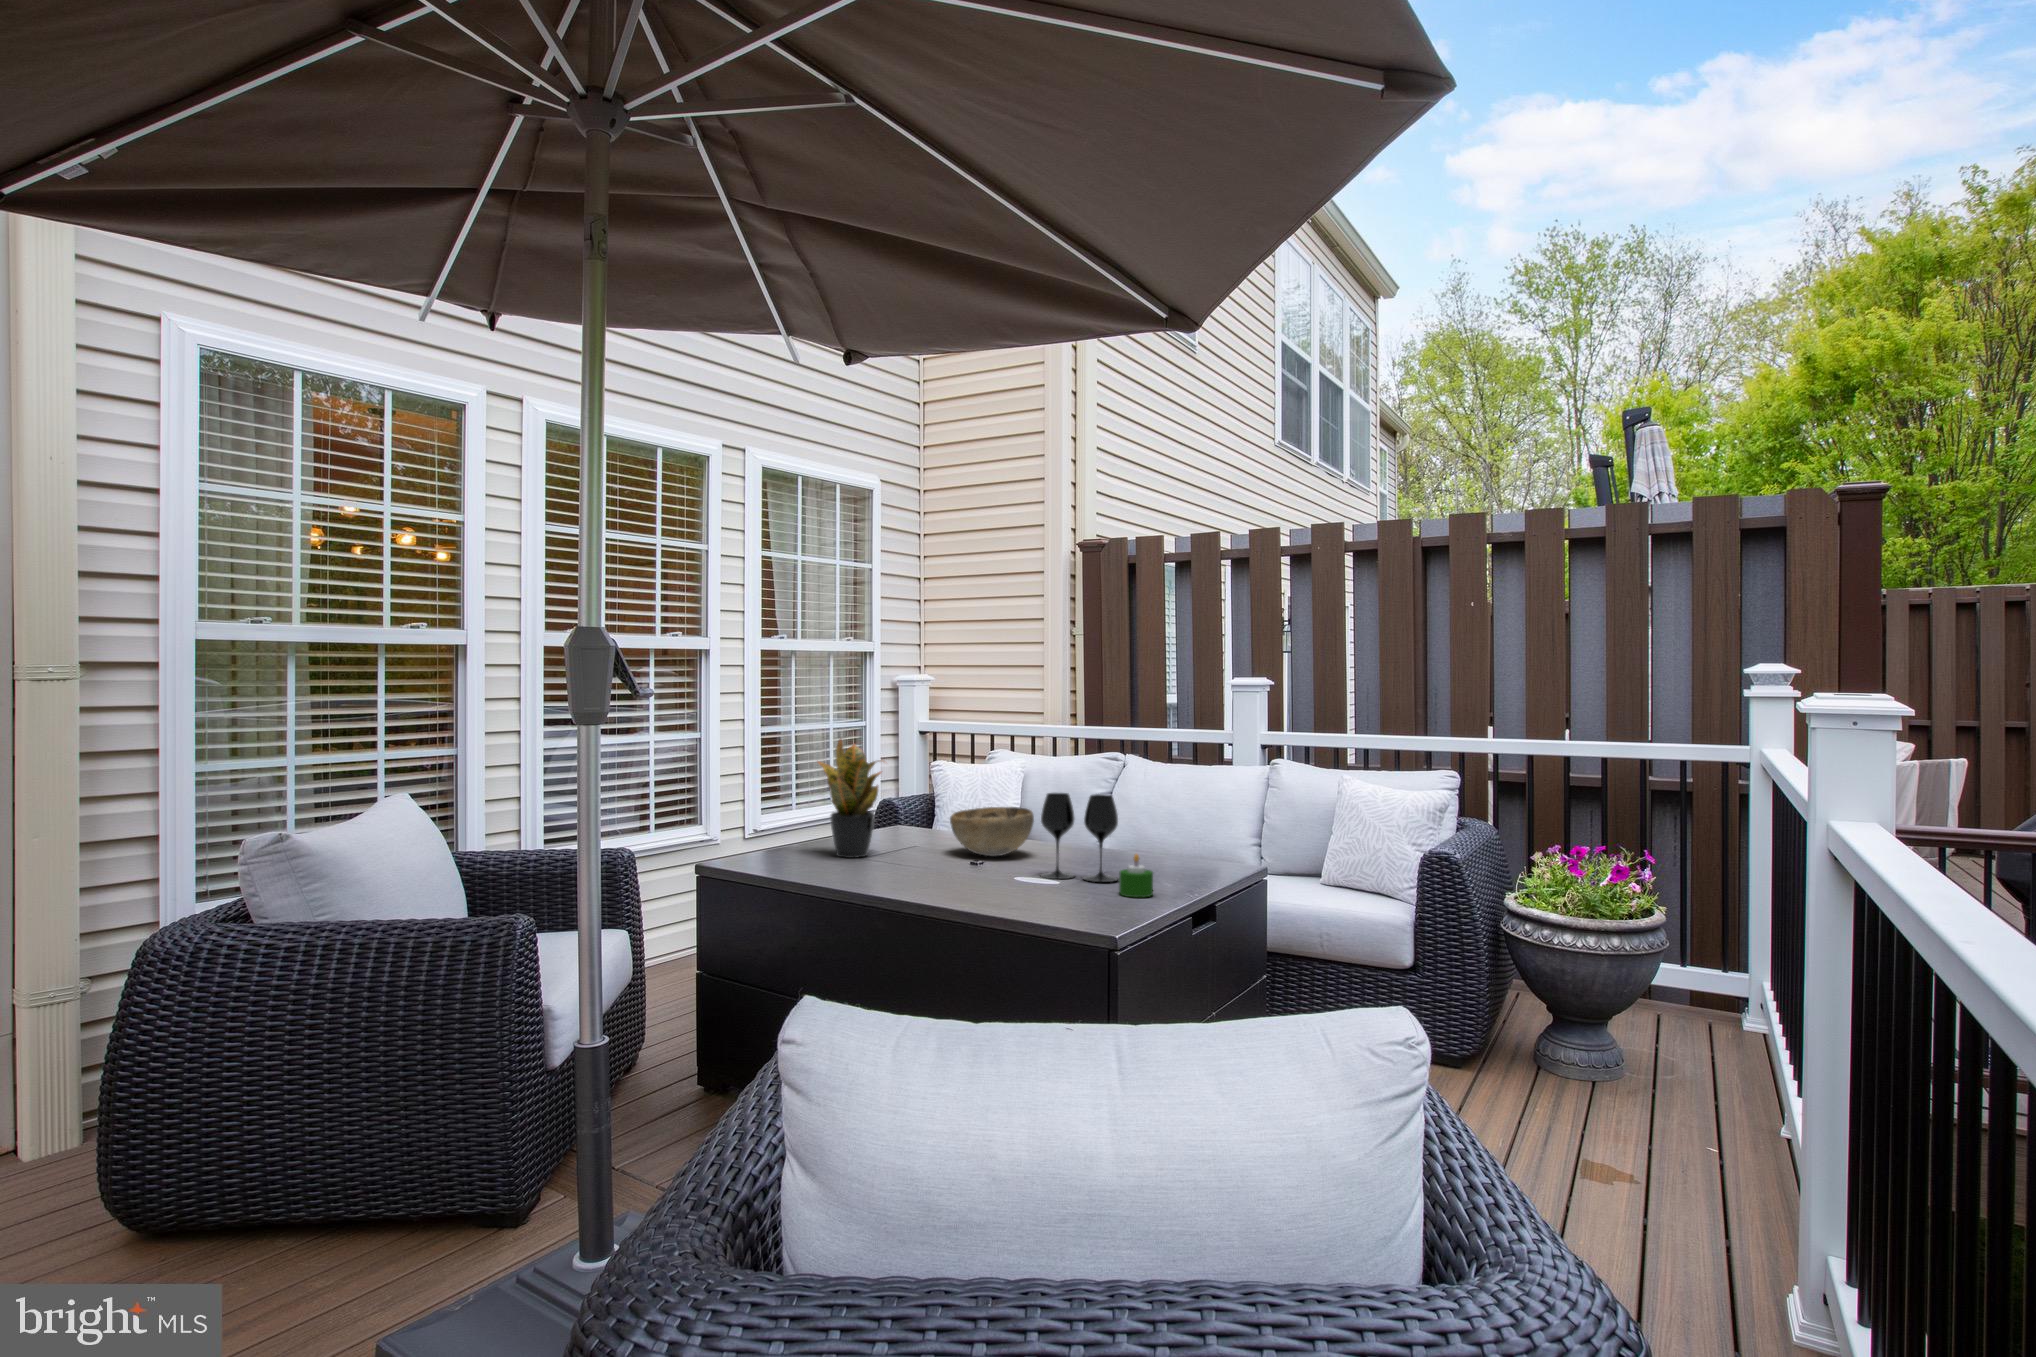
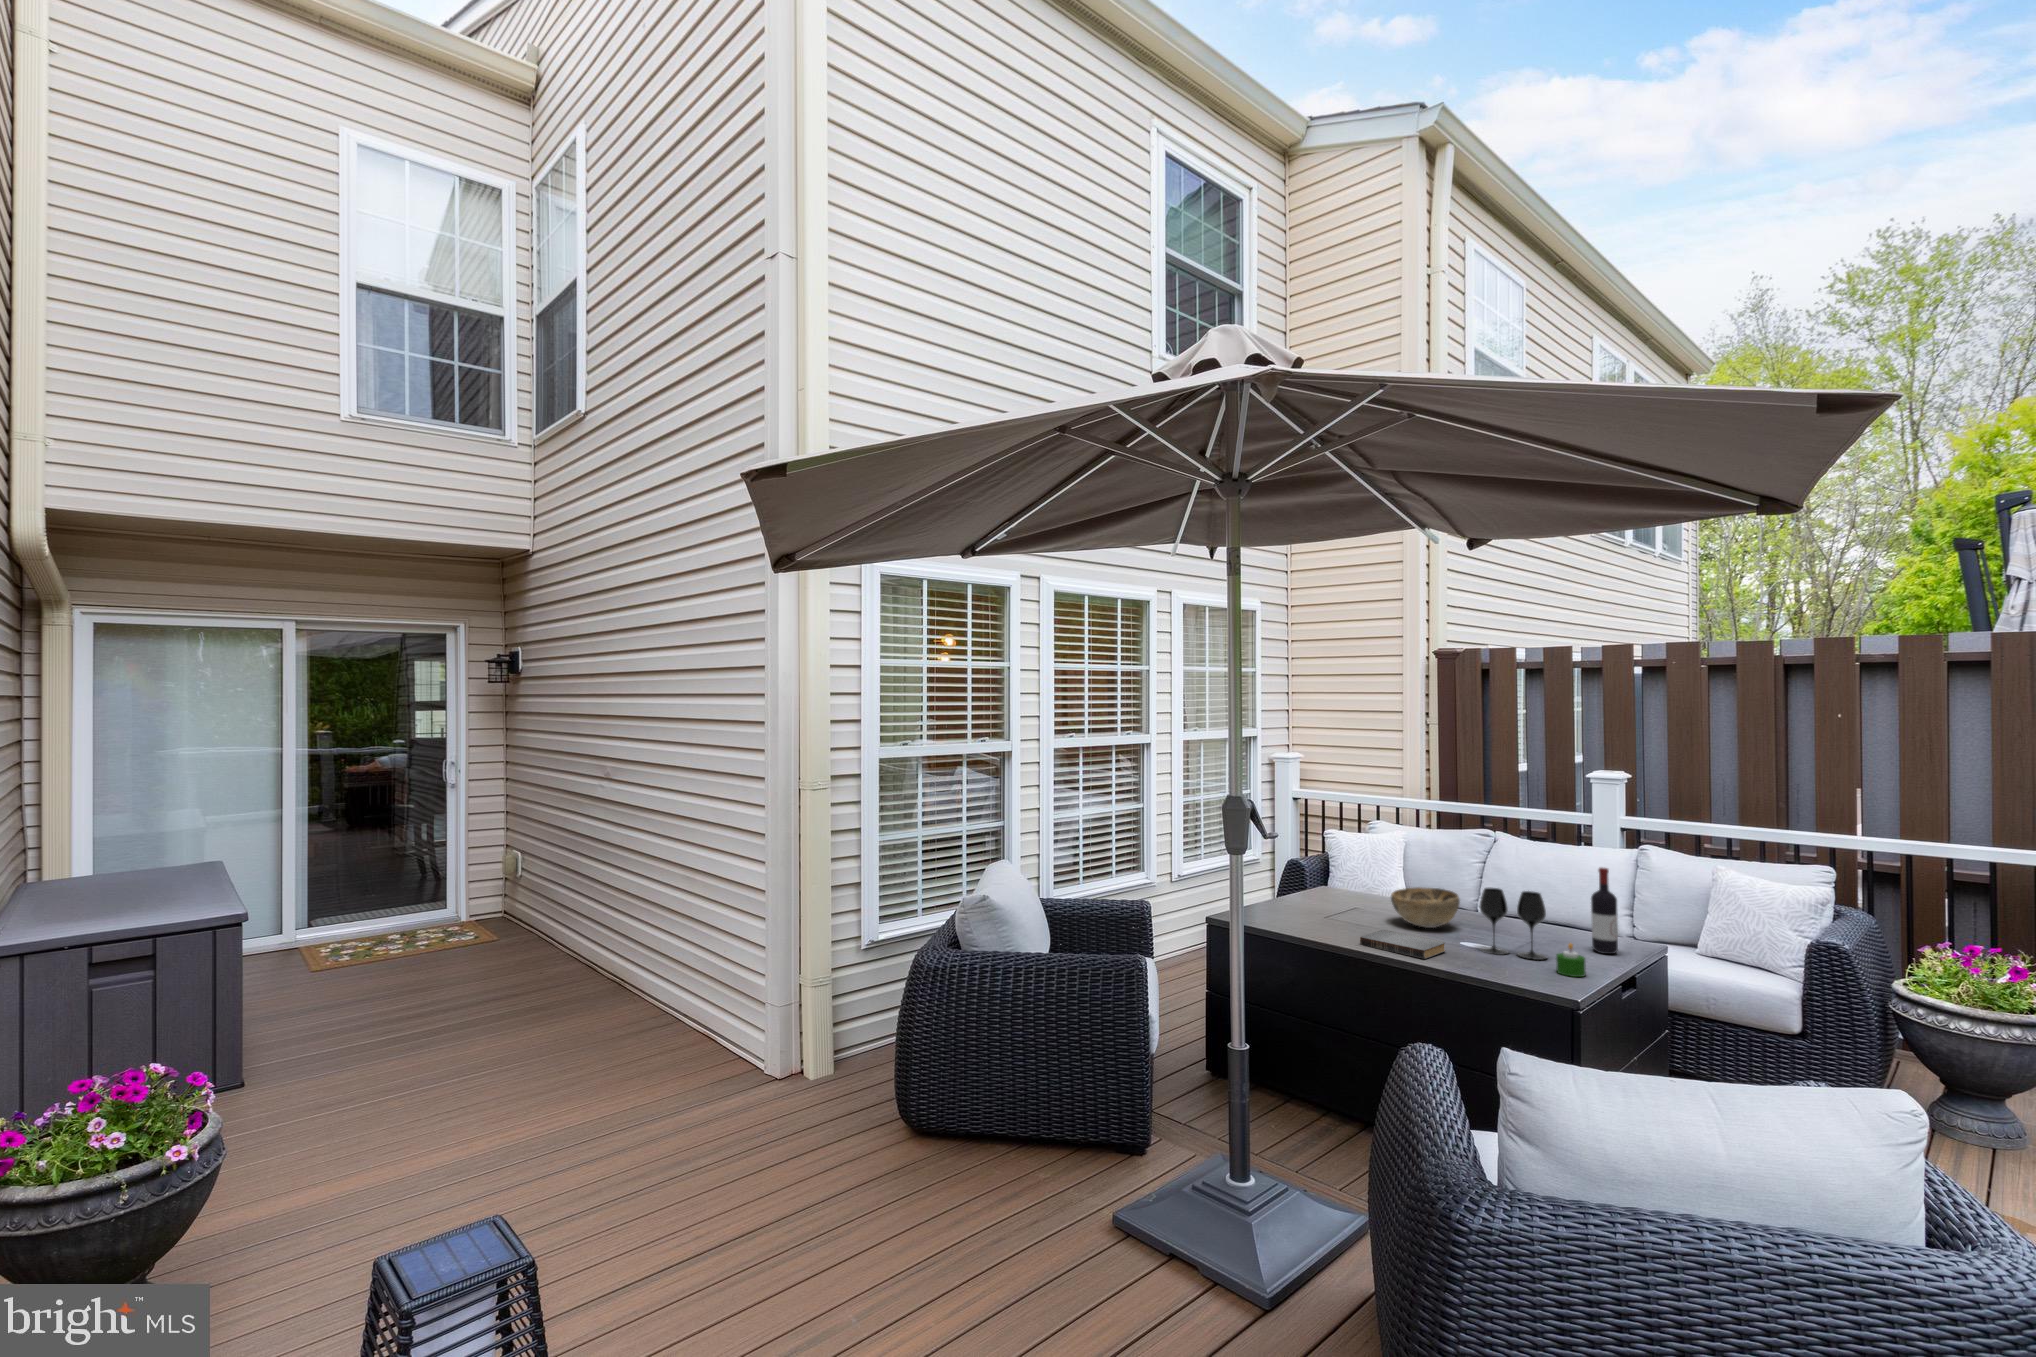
potted plant: present [818,739,881,858] -> none [1287,833,1348,925]
wine bottle: none [1180,765,1209,874] -> present [1591,868,1618,954]
book: none [883,857,992,886] -> present [1360,930,1445,959]

